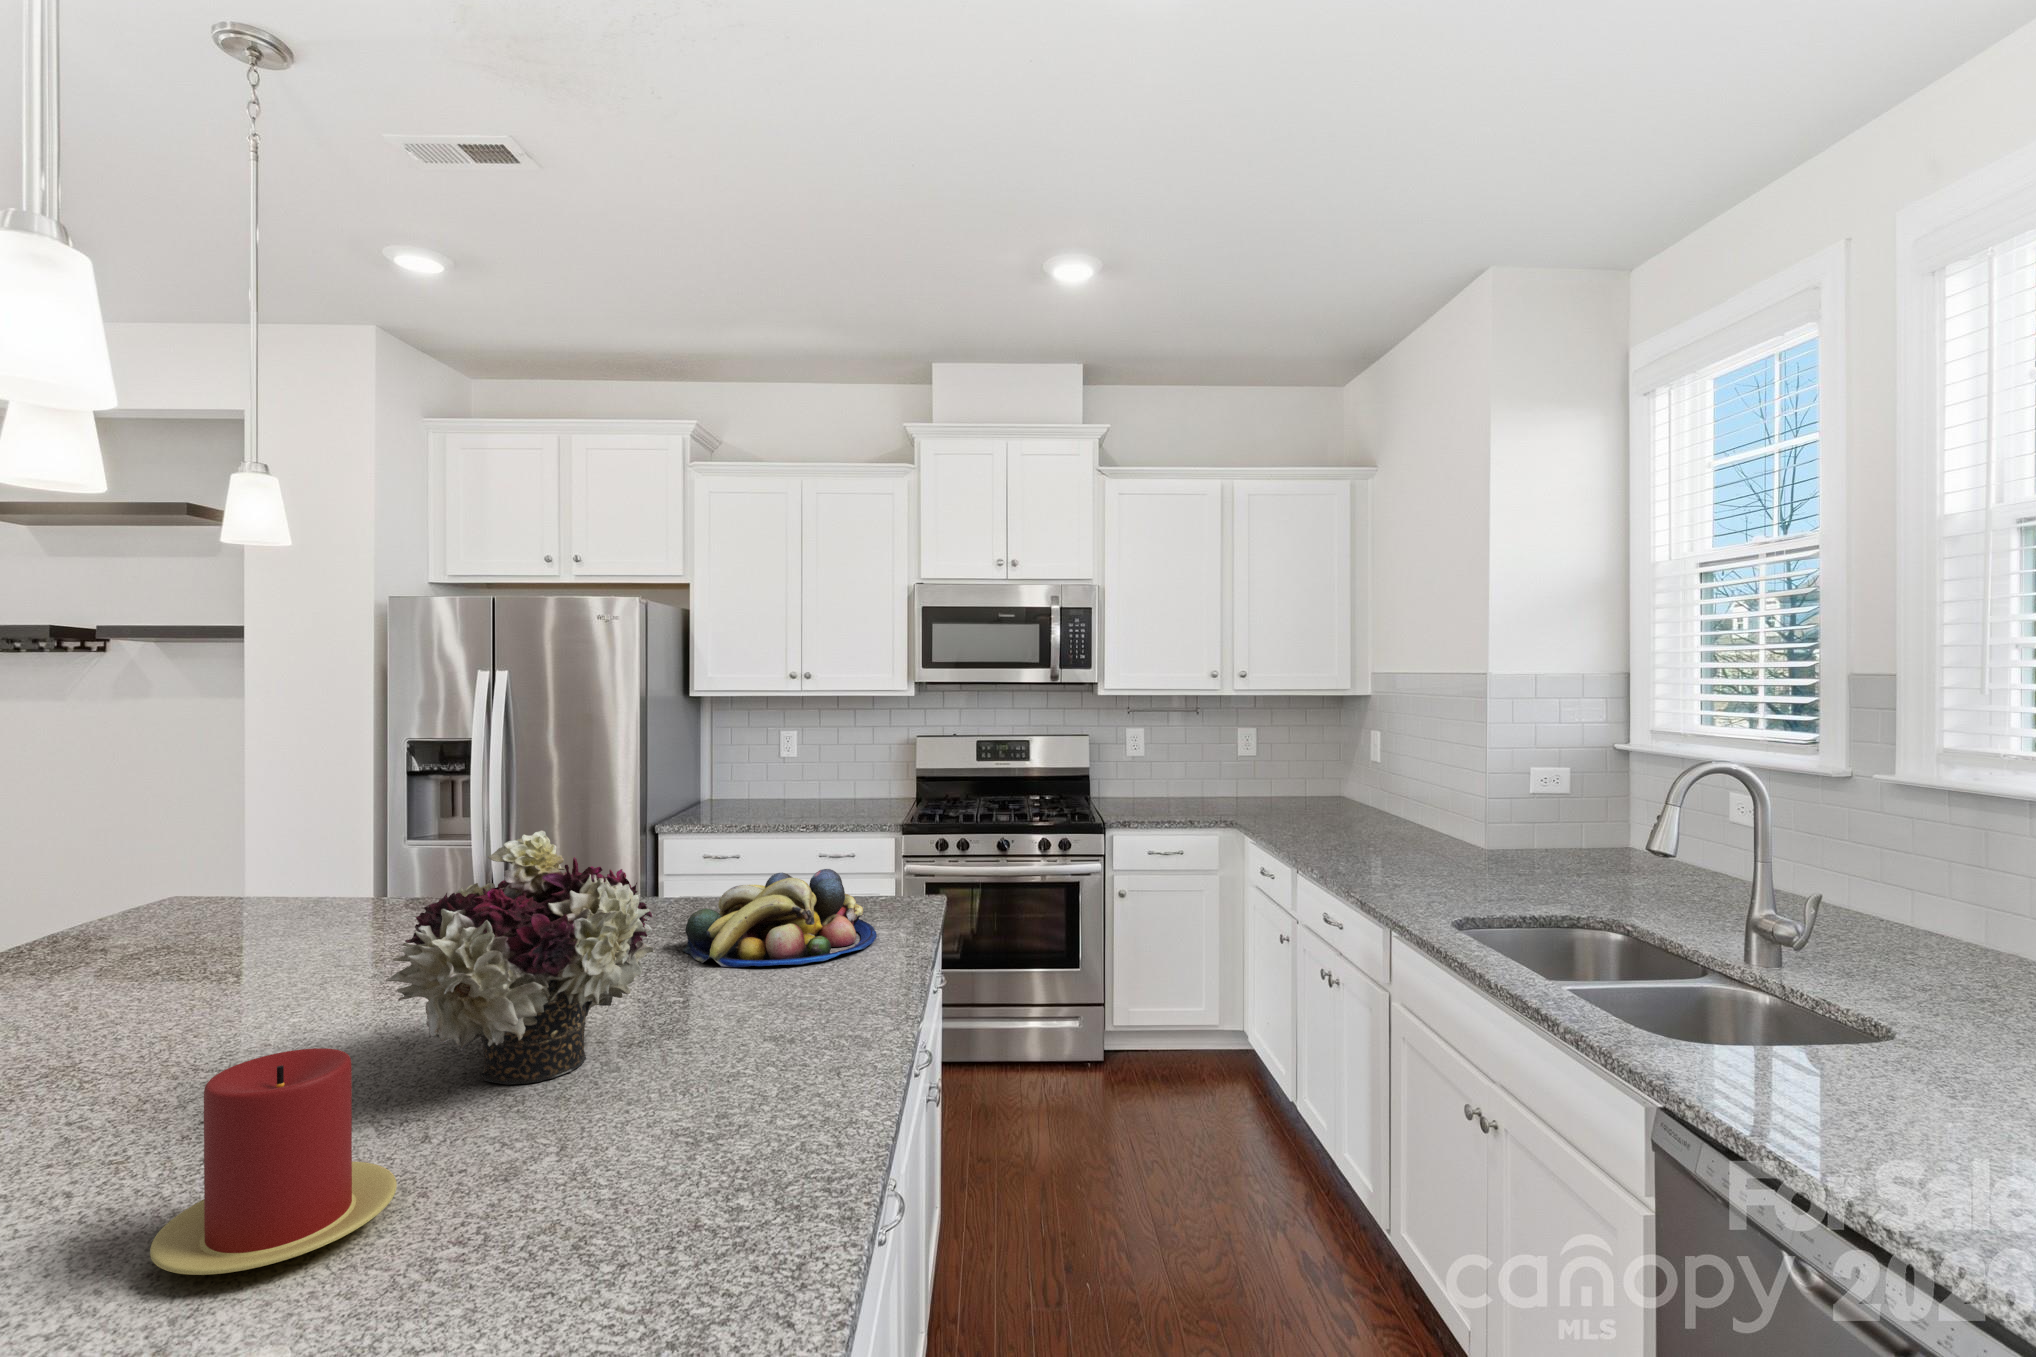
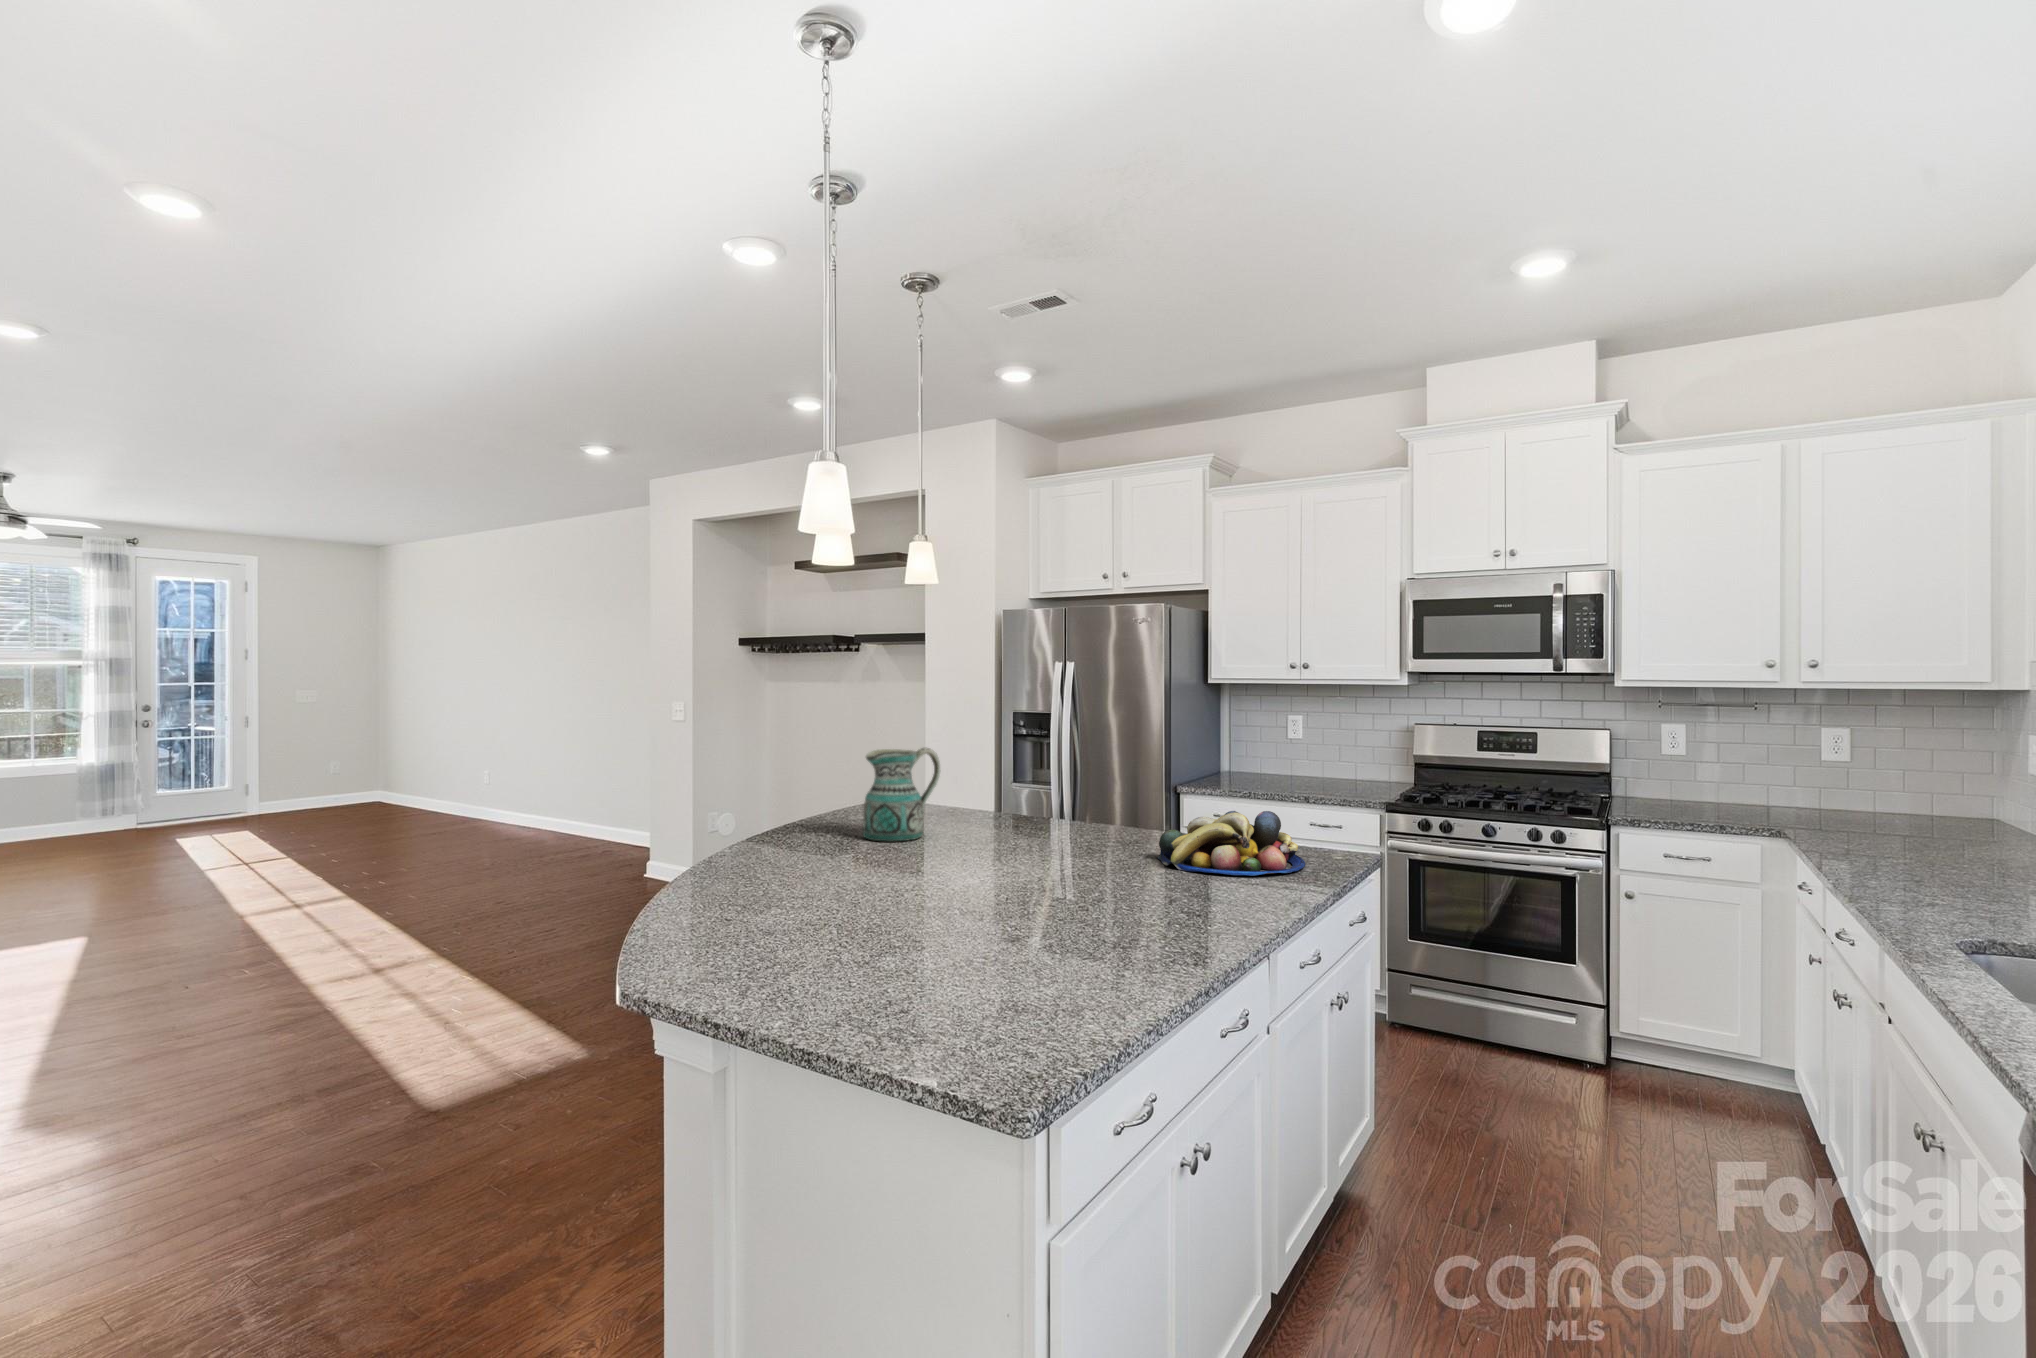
ceramic pitcher: none [141,821,305,992] -> present [863,748,941,842]
flower arrangement: present [386,831,654,1085] -> none [963,751,1118,906]
candle: present [150,1048,397,1275] -> none [856,848,958,947]

